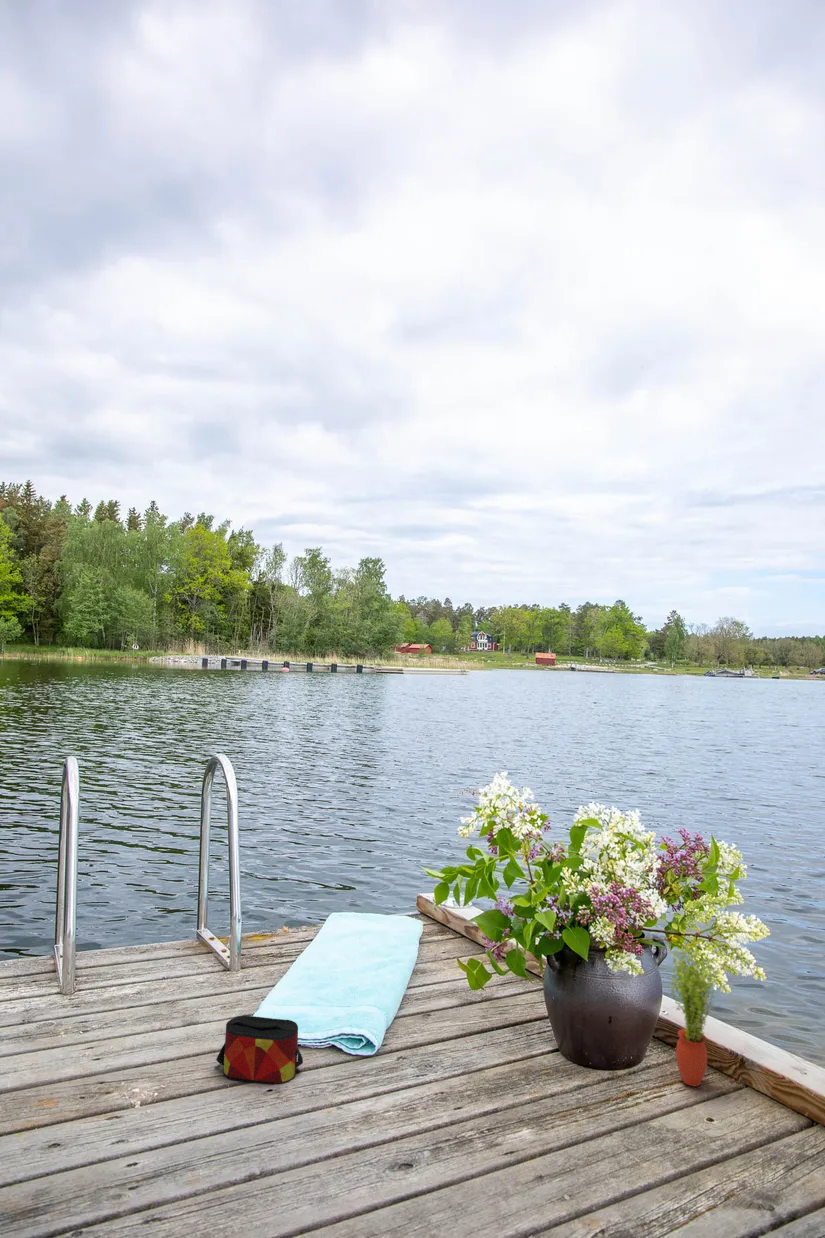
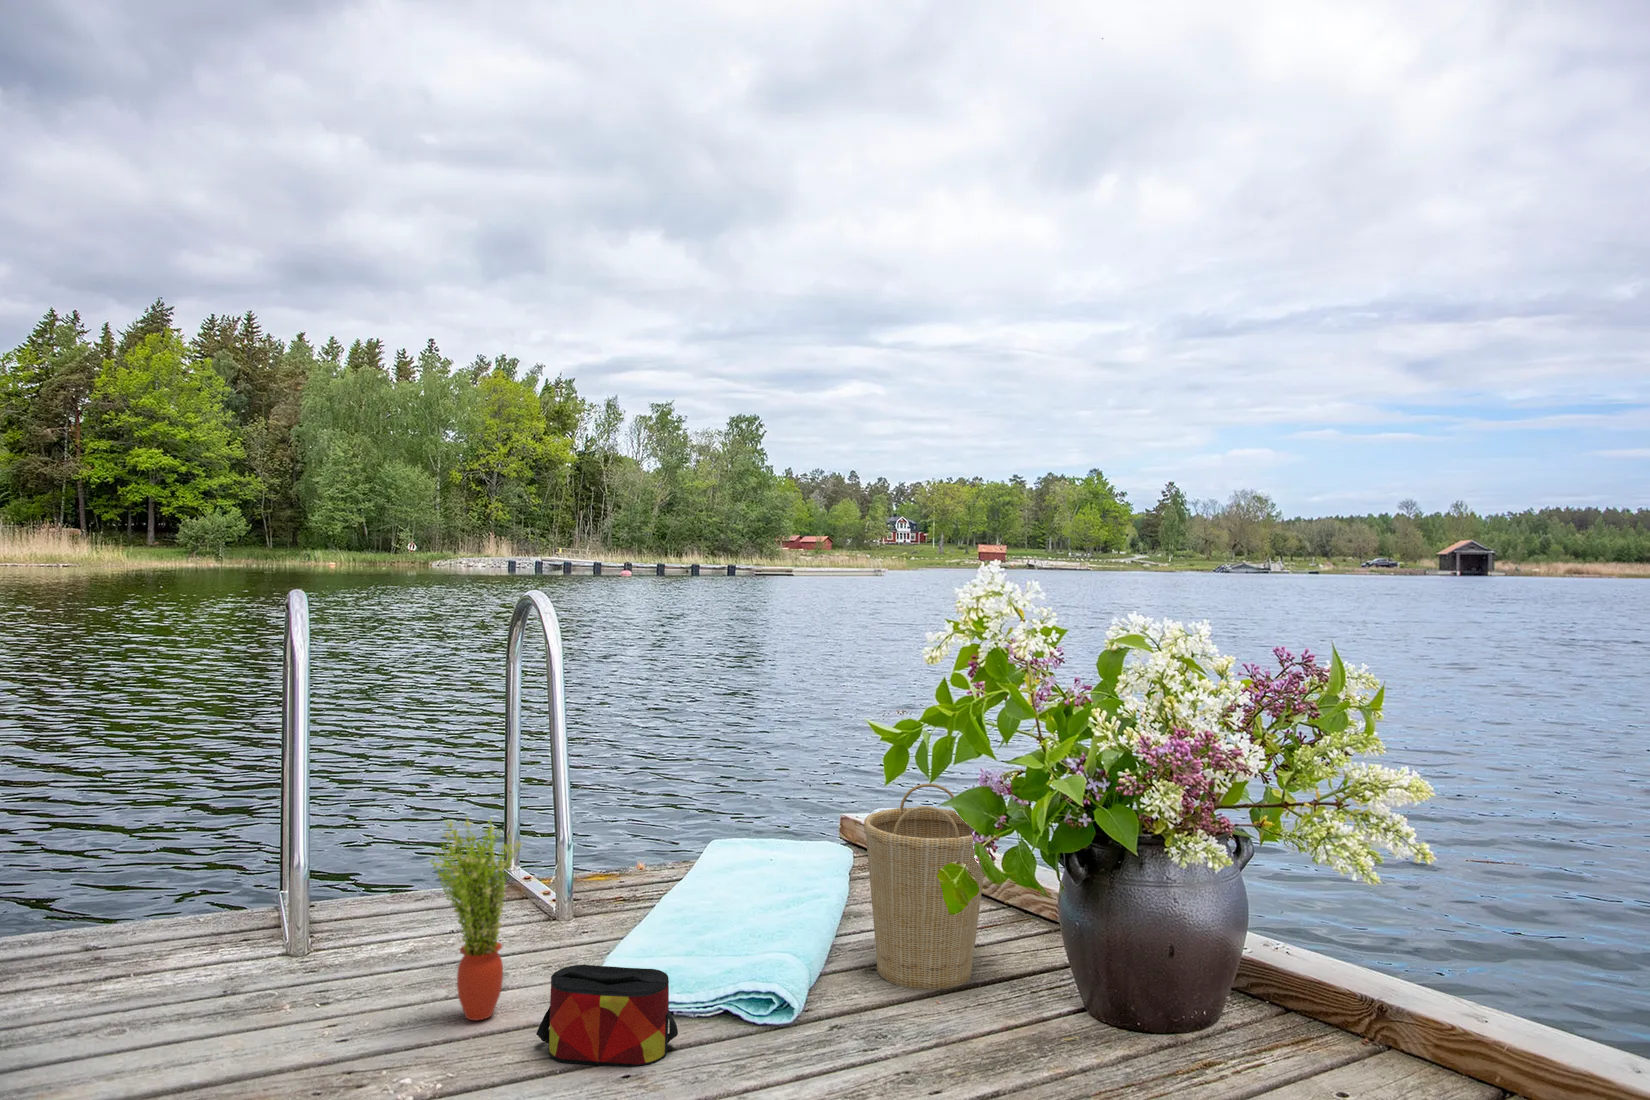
basket: none [425,892,505,1032] -> present [864,783,984,990]
potted plant: present [670,946,719,1086] -> present [430,816,522,1020]

